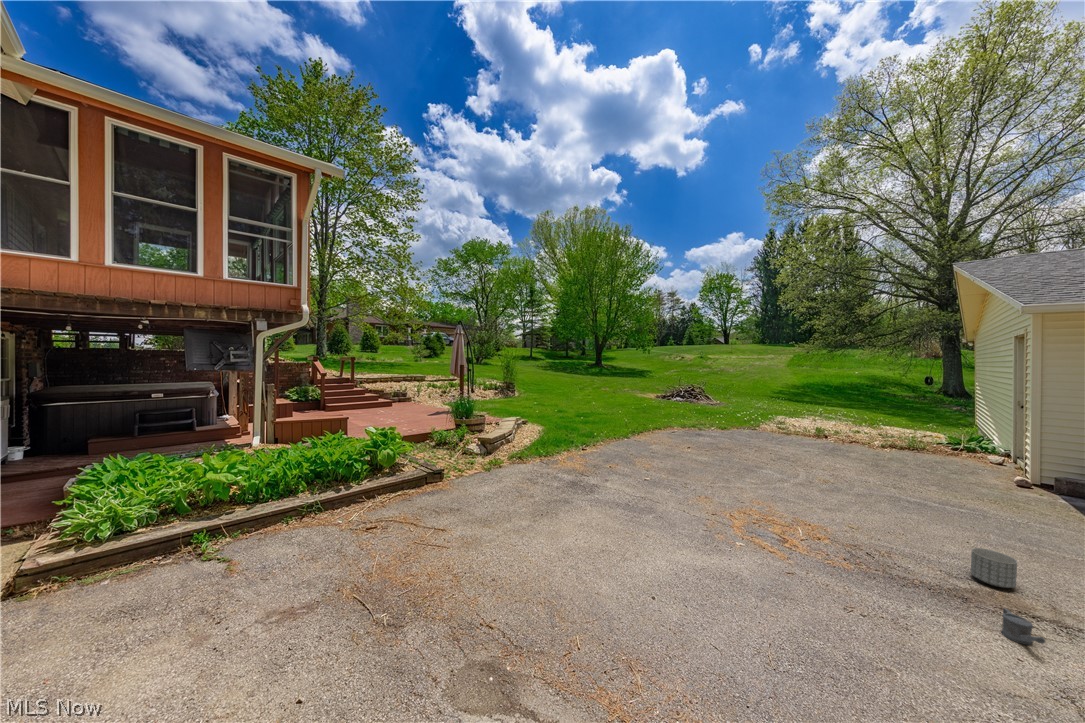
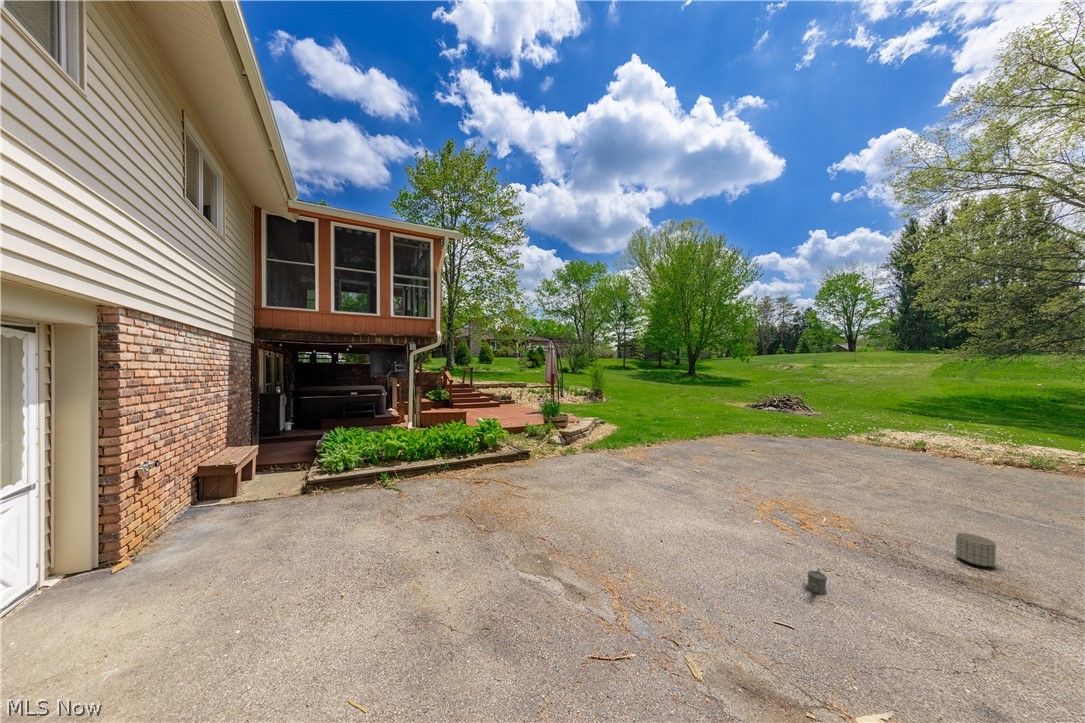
watering can: present [1002,608,1045,645] -> present [807,569,827,595]

